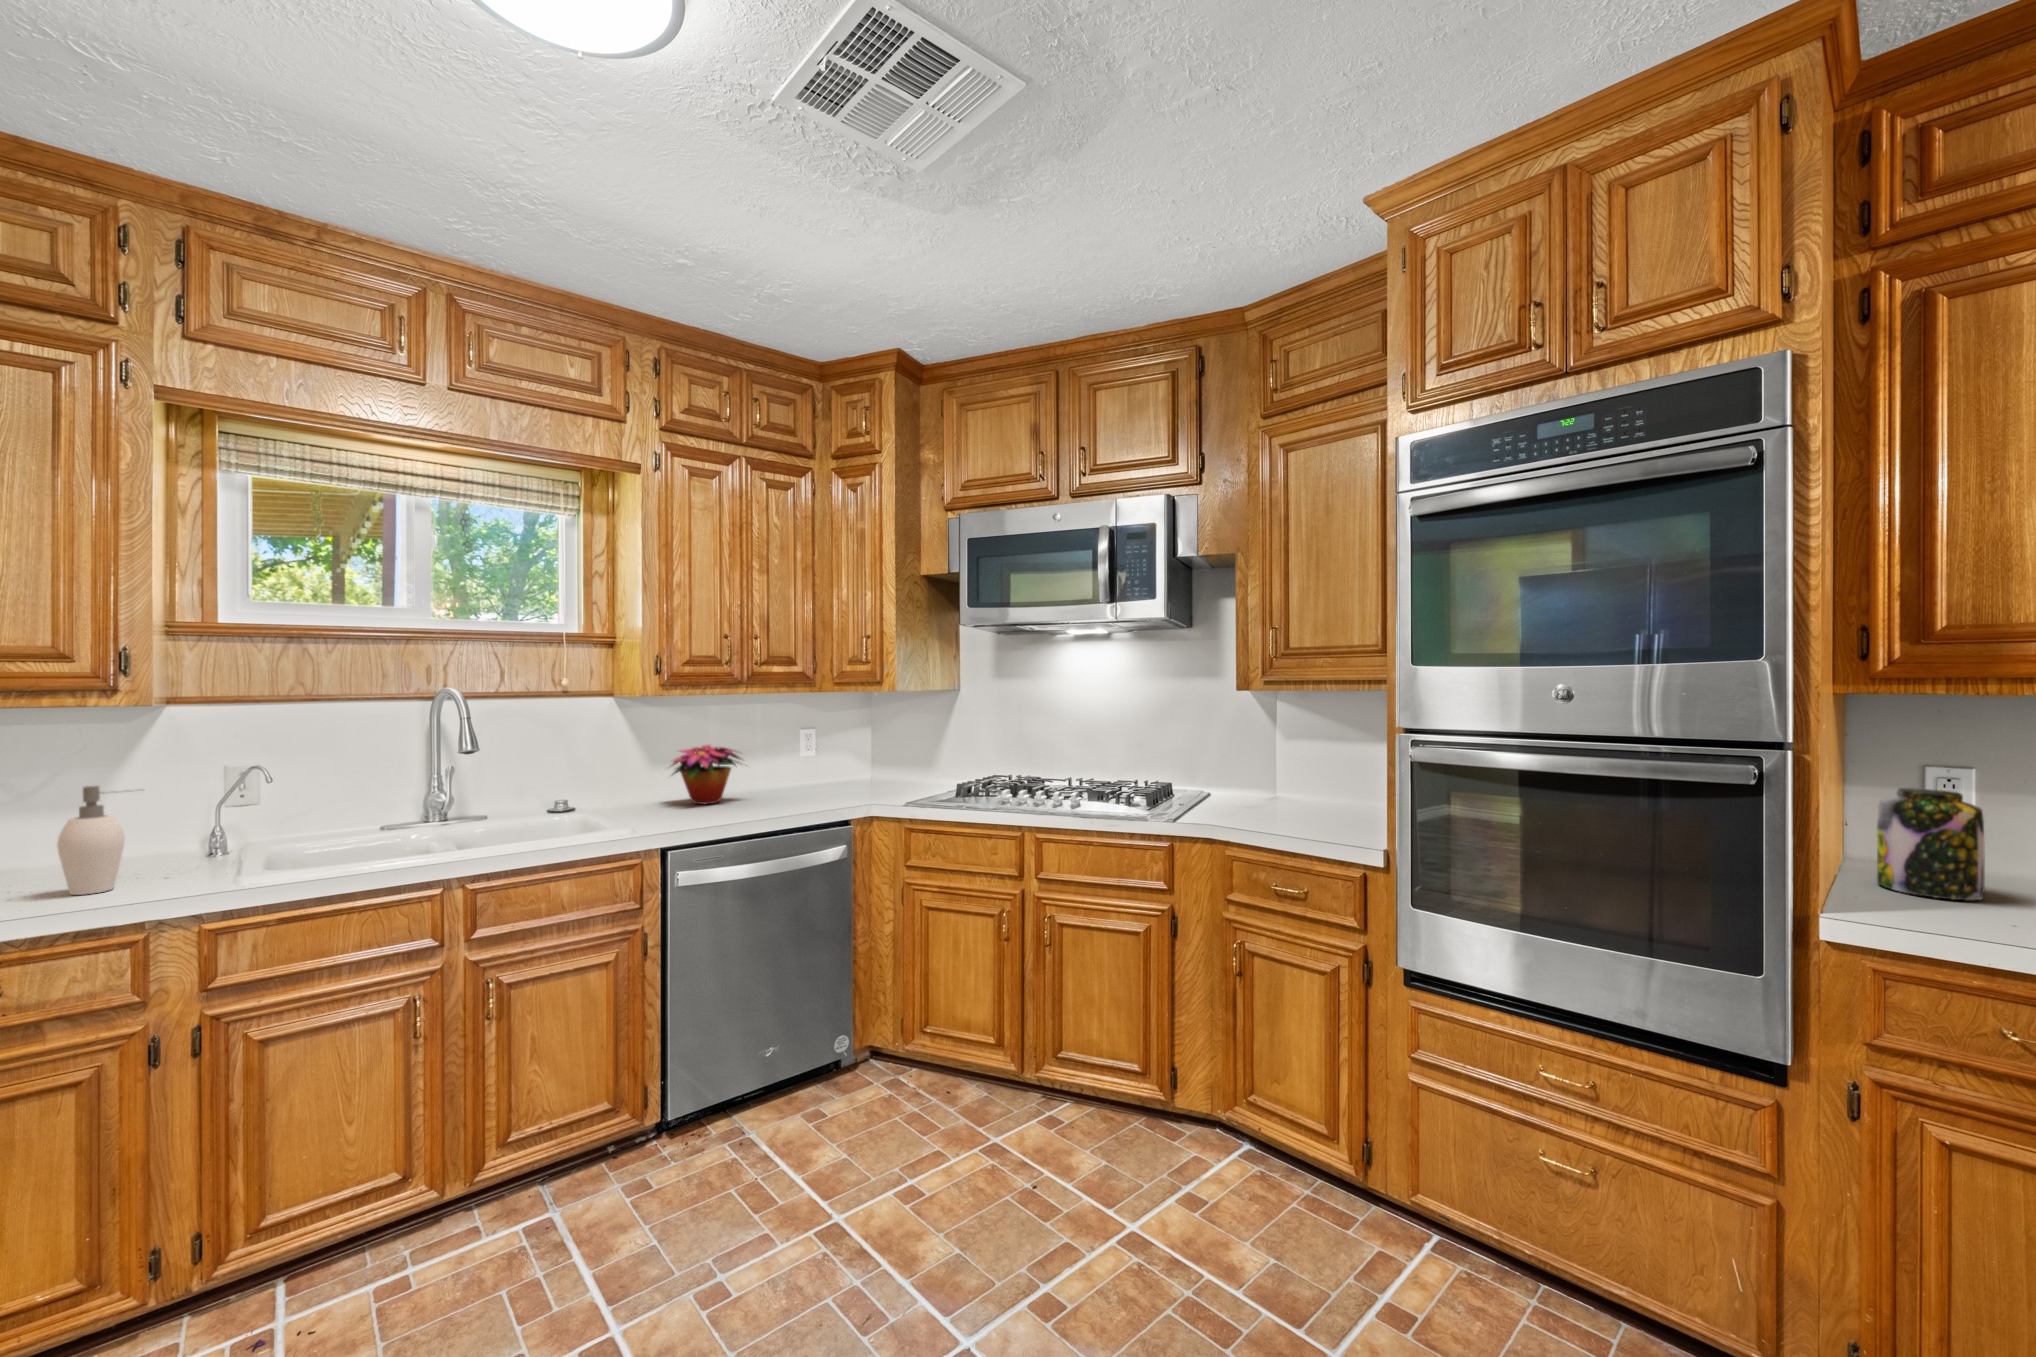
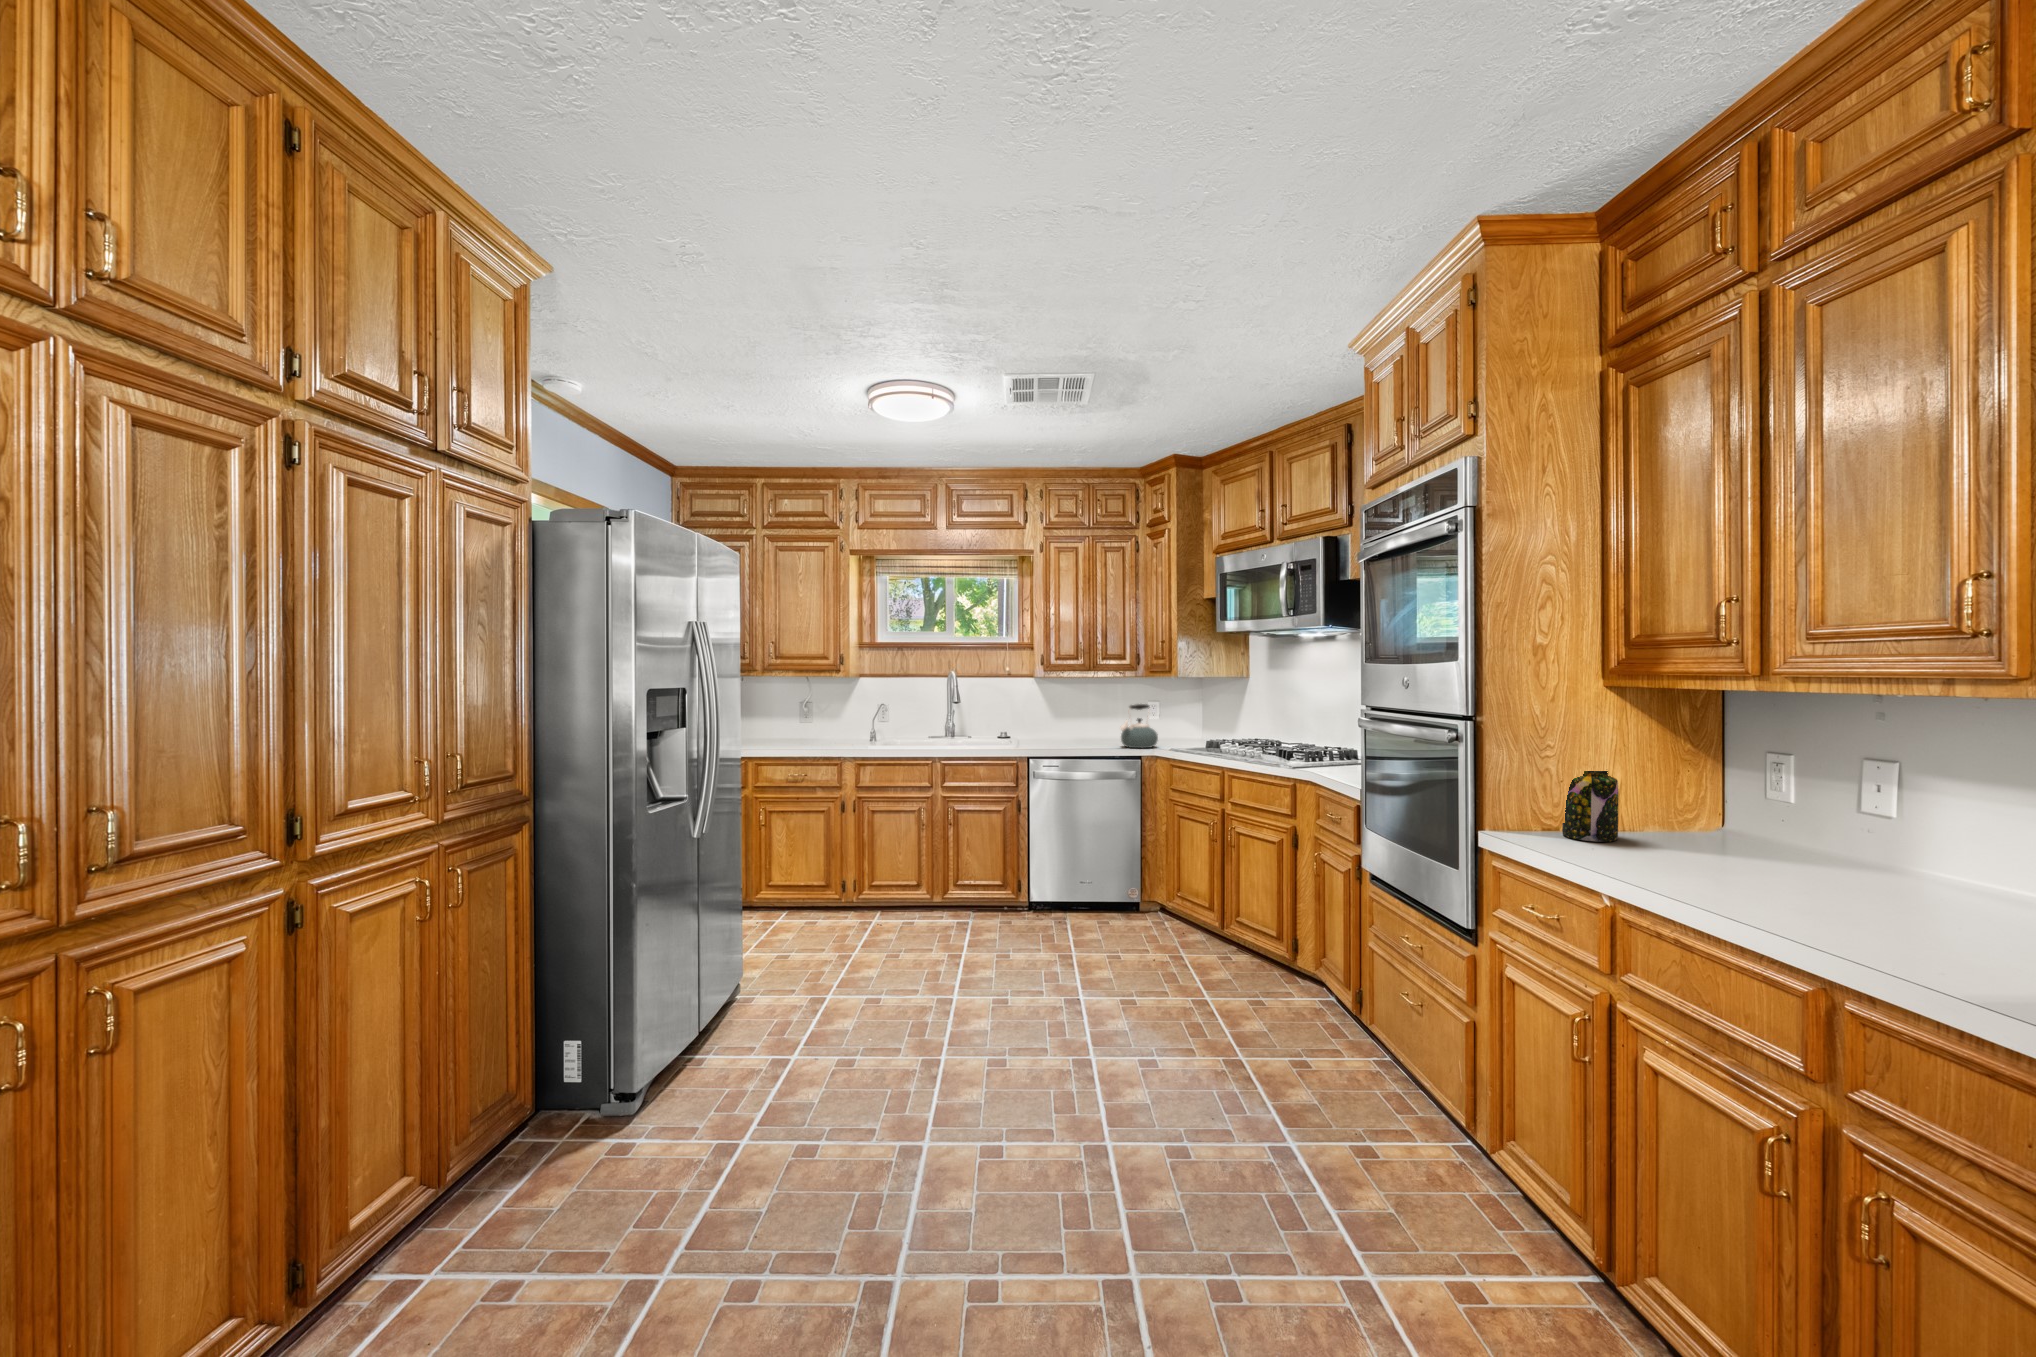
kettle: none [808,734,870,808] -> present [1120,704,1158,748]
flower arrangement: present [672,744,747,804] -> none [1056,707,1106,741]
soap dispenser: present [57,786,125,895] -> none [819,708,841,747]

